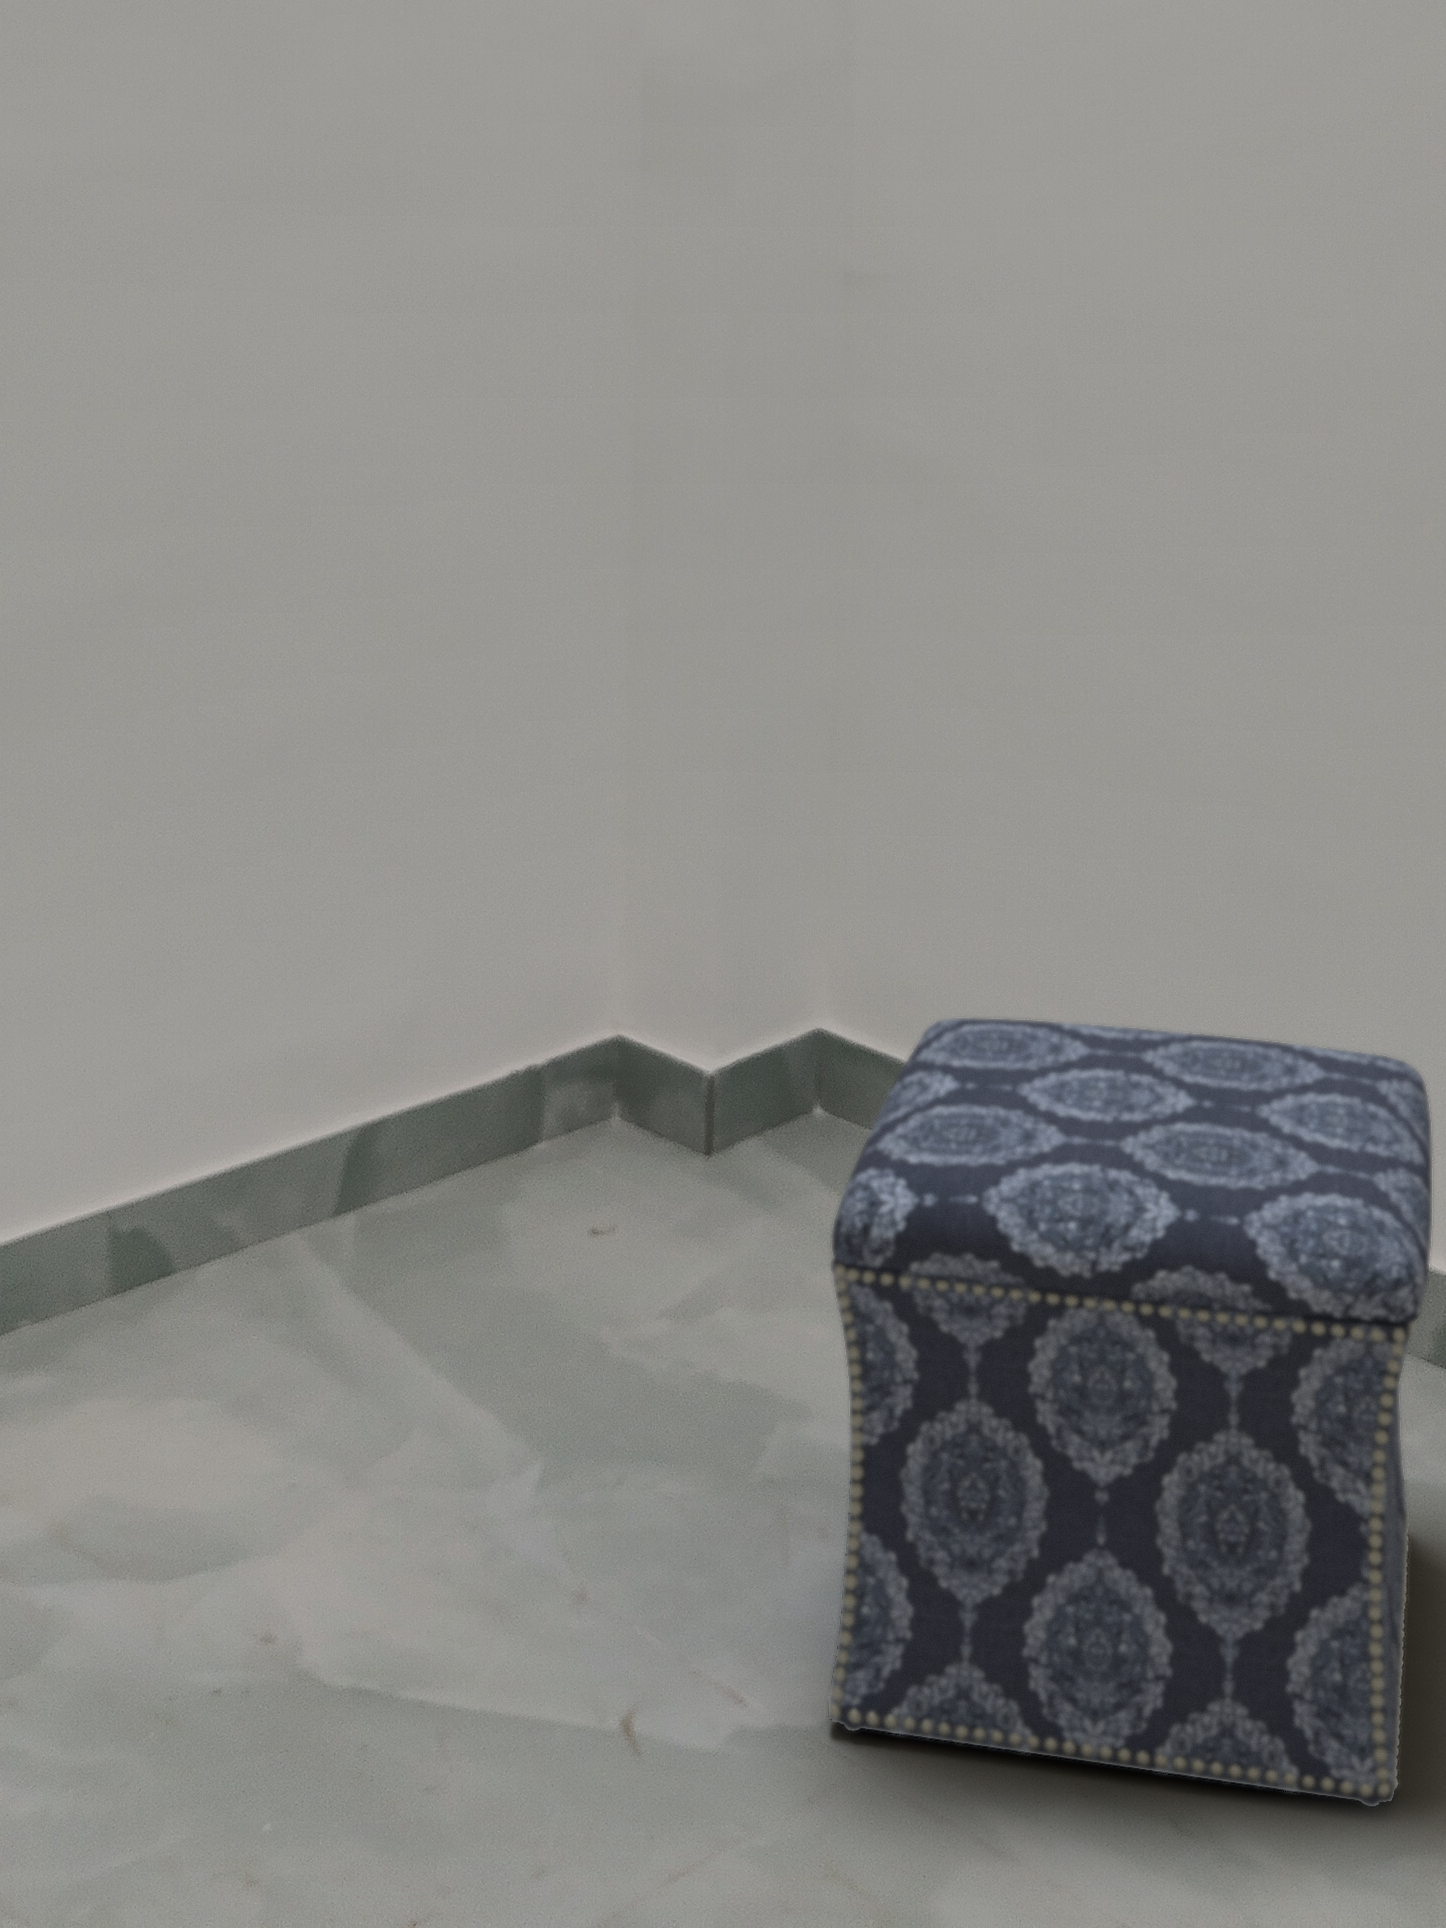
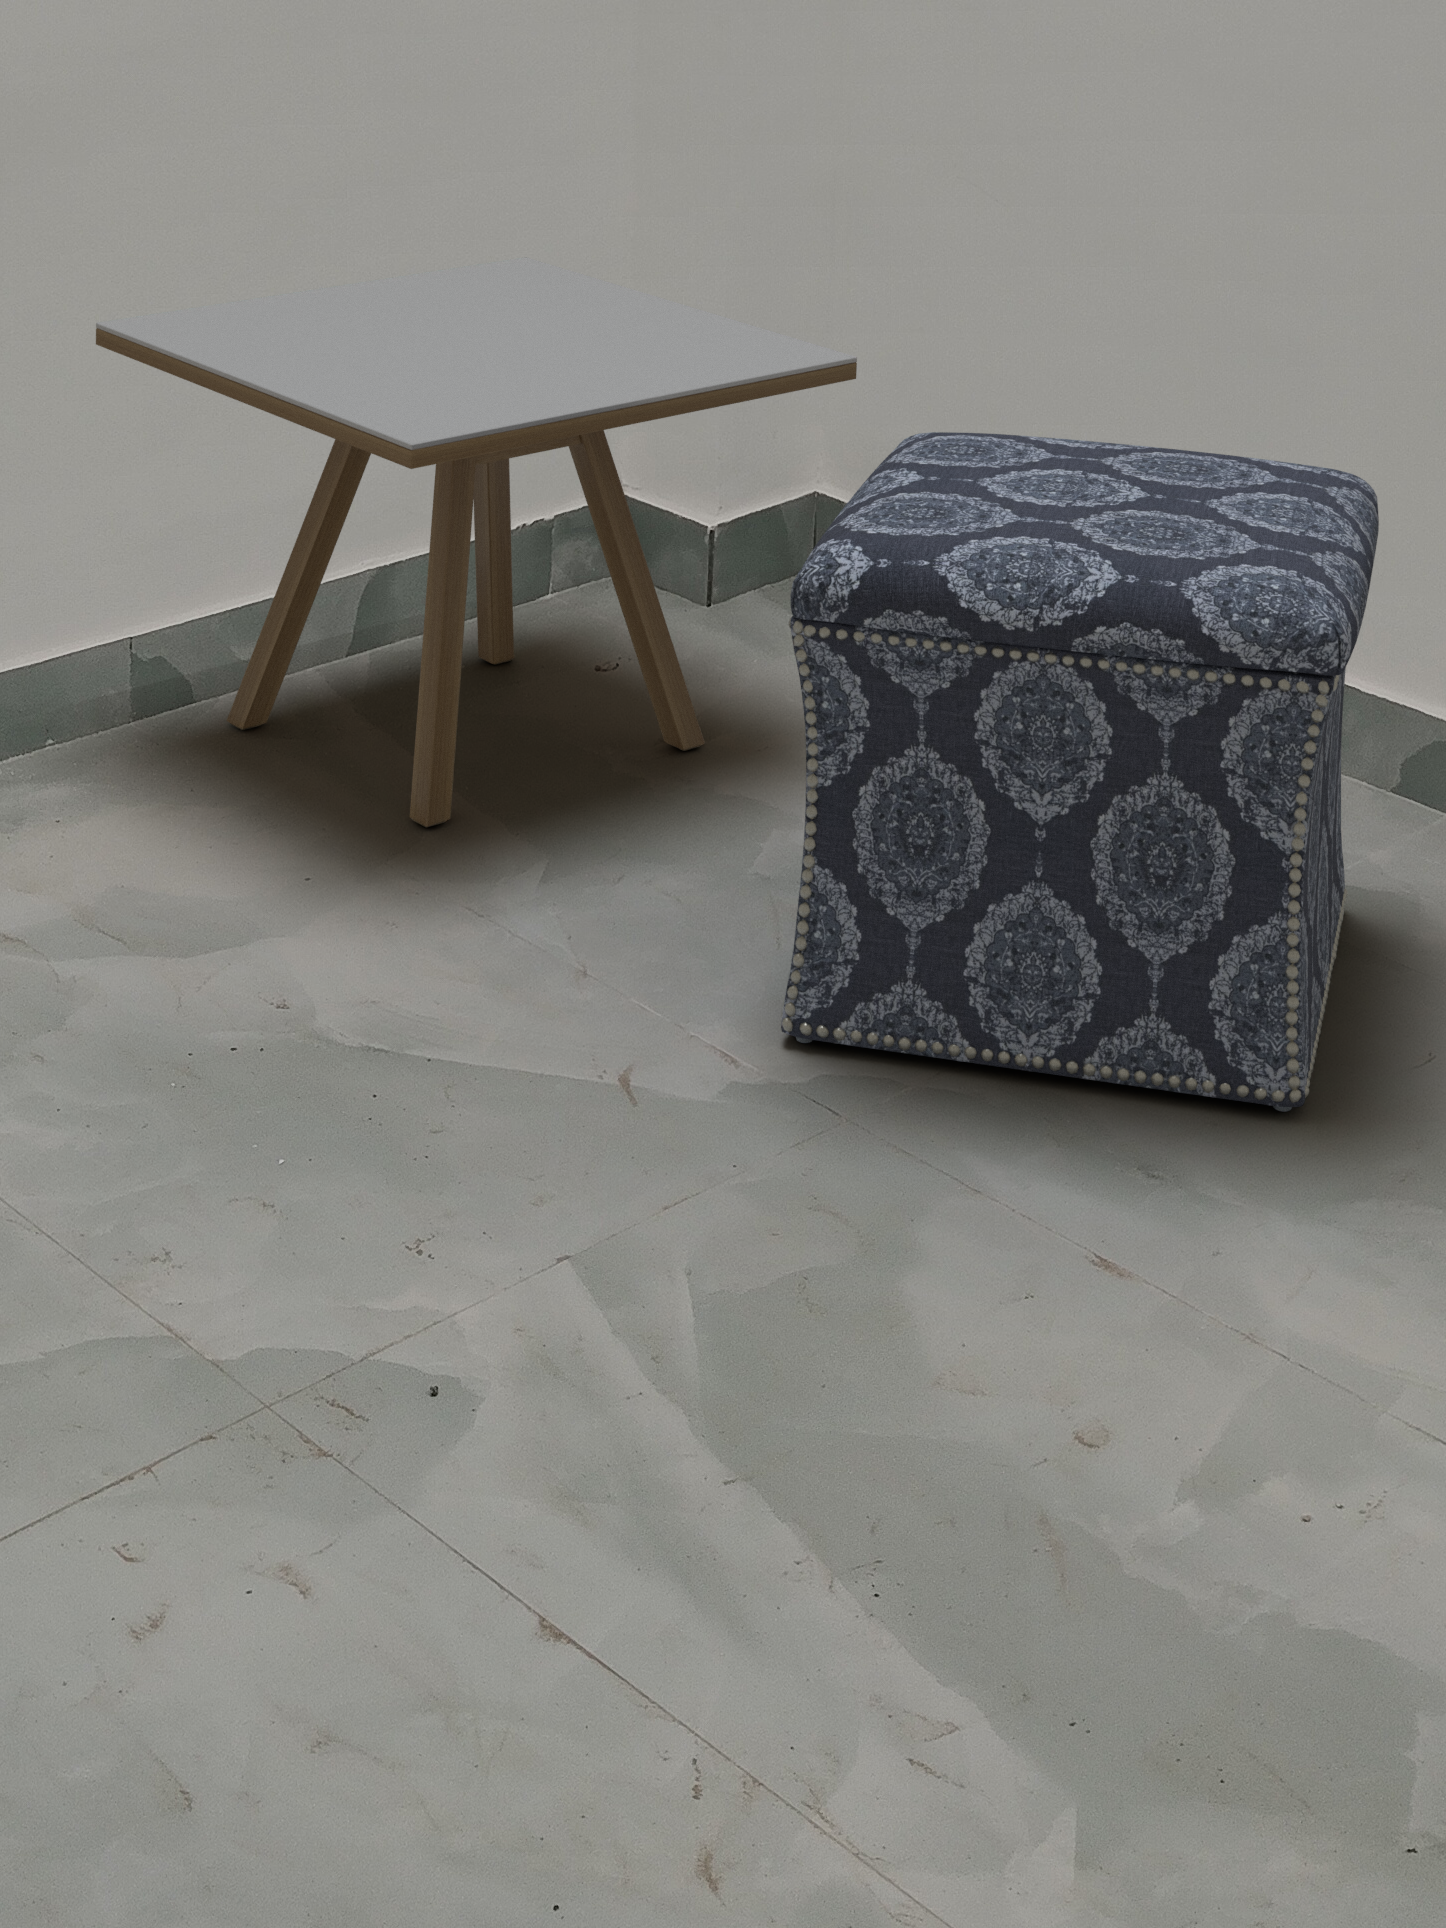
side table: none [86,797,872,1457] -> present [96,257,857,828]

